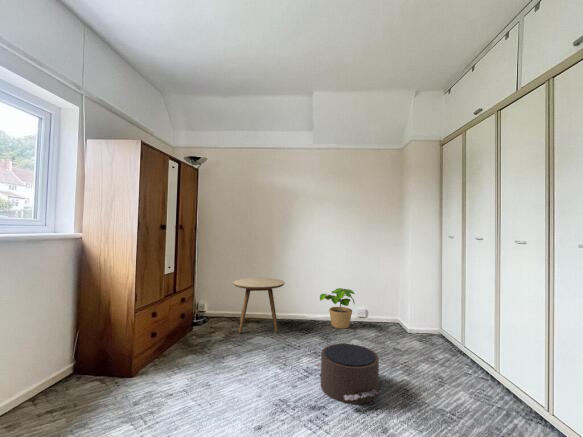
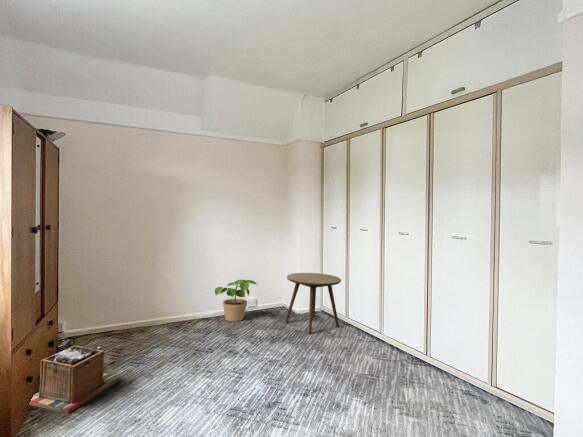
side table: present [233,278,285,333] -> present [285,273,341,334]
laundry basket: none [166,322,223,368] -> present [29,346,120,414]
pouf: present [315,344,379,404] -> none [246,335,319,392]

